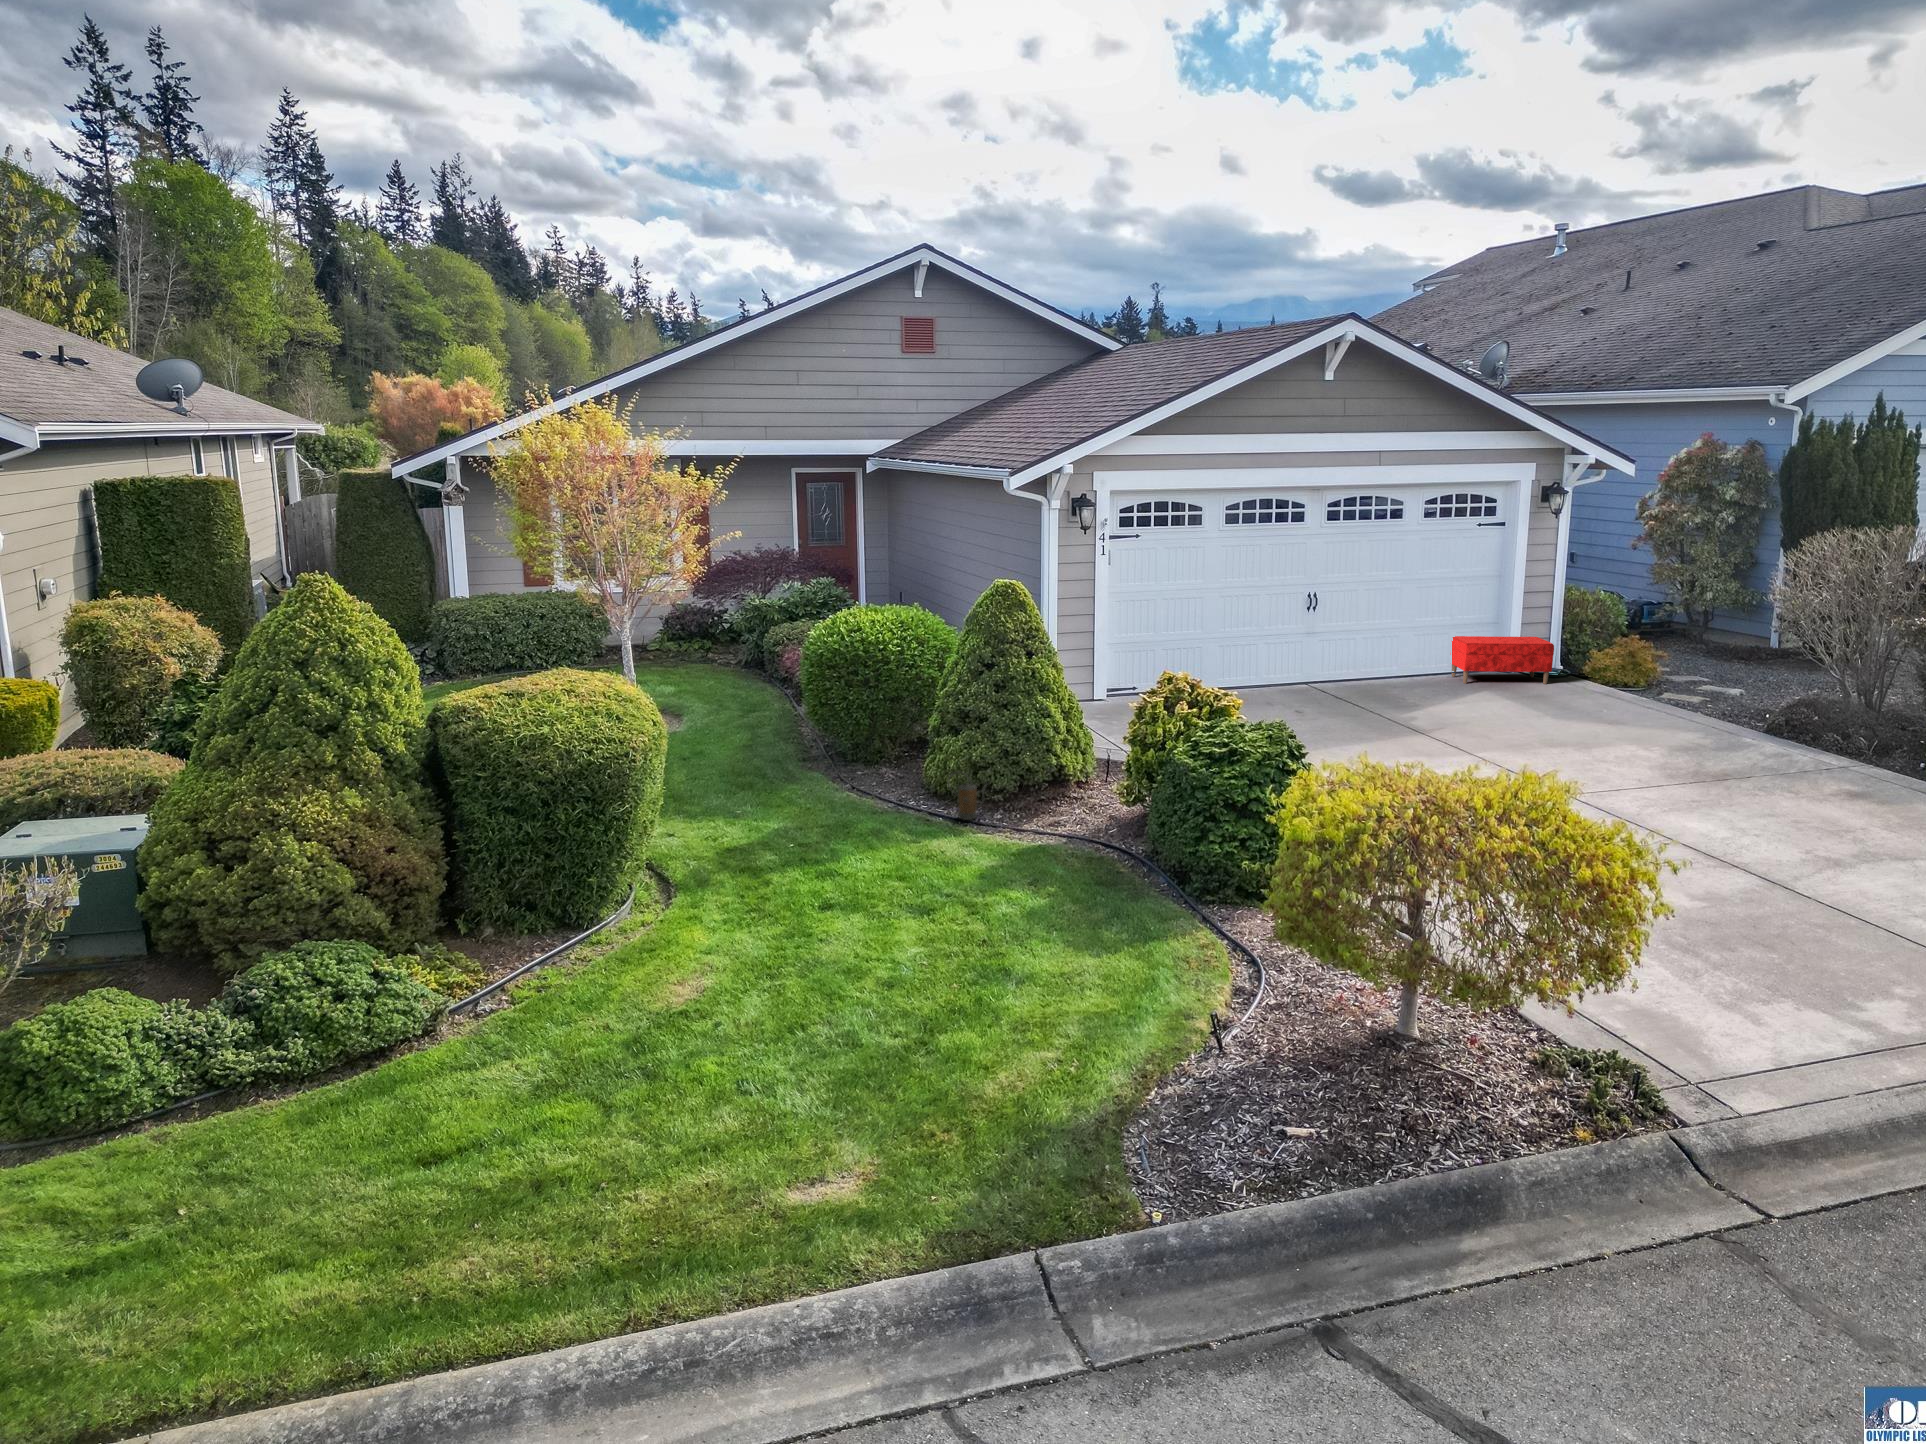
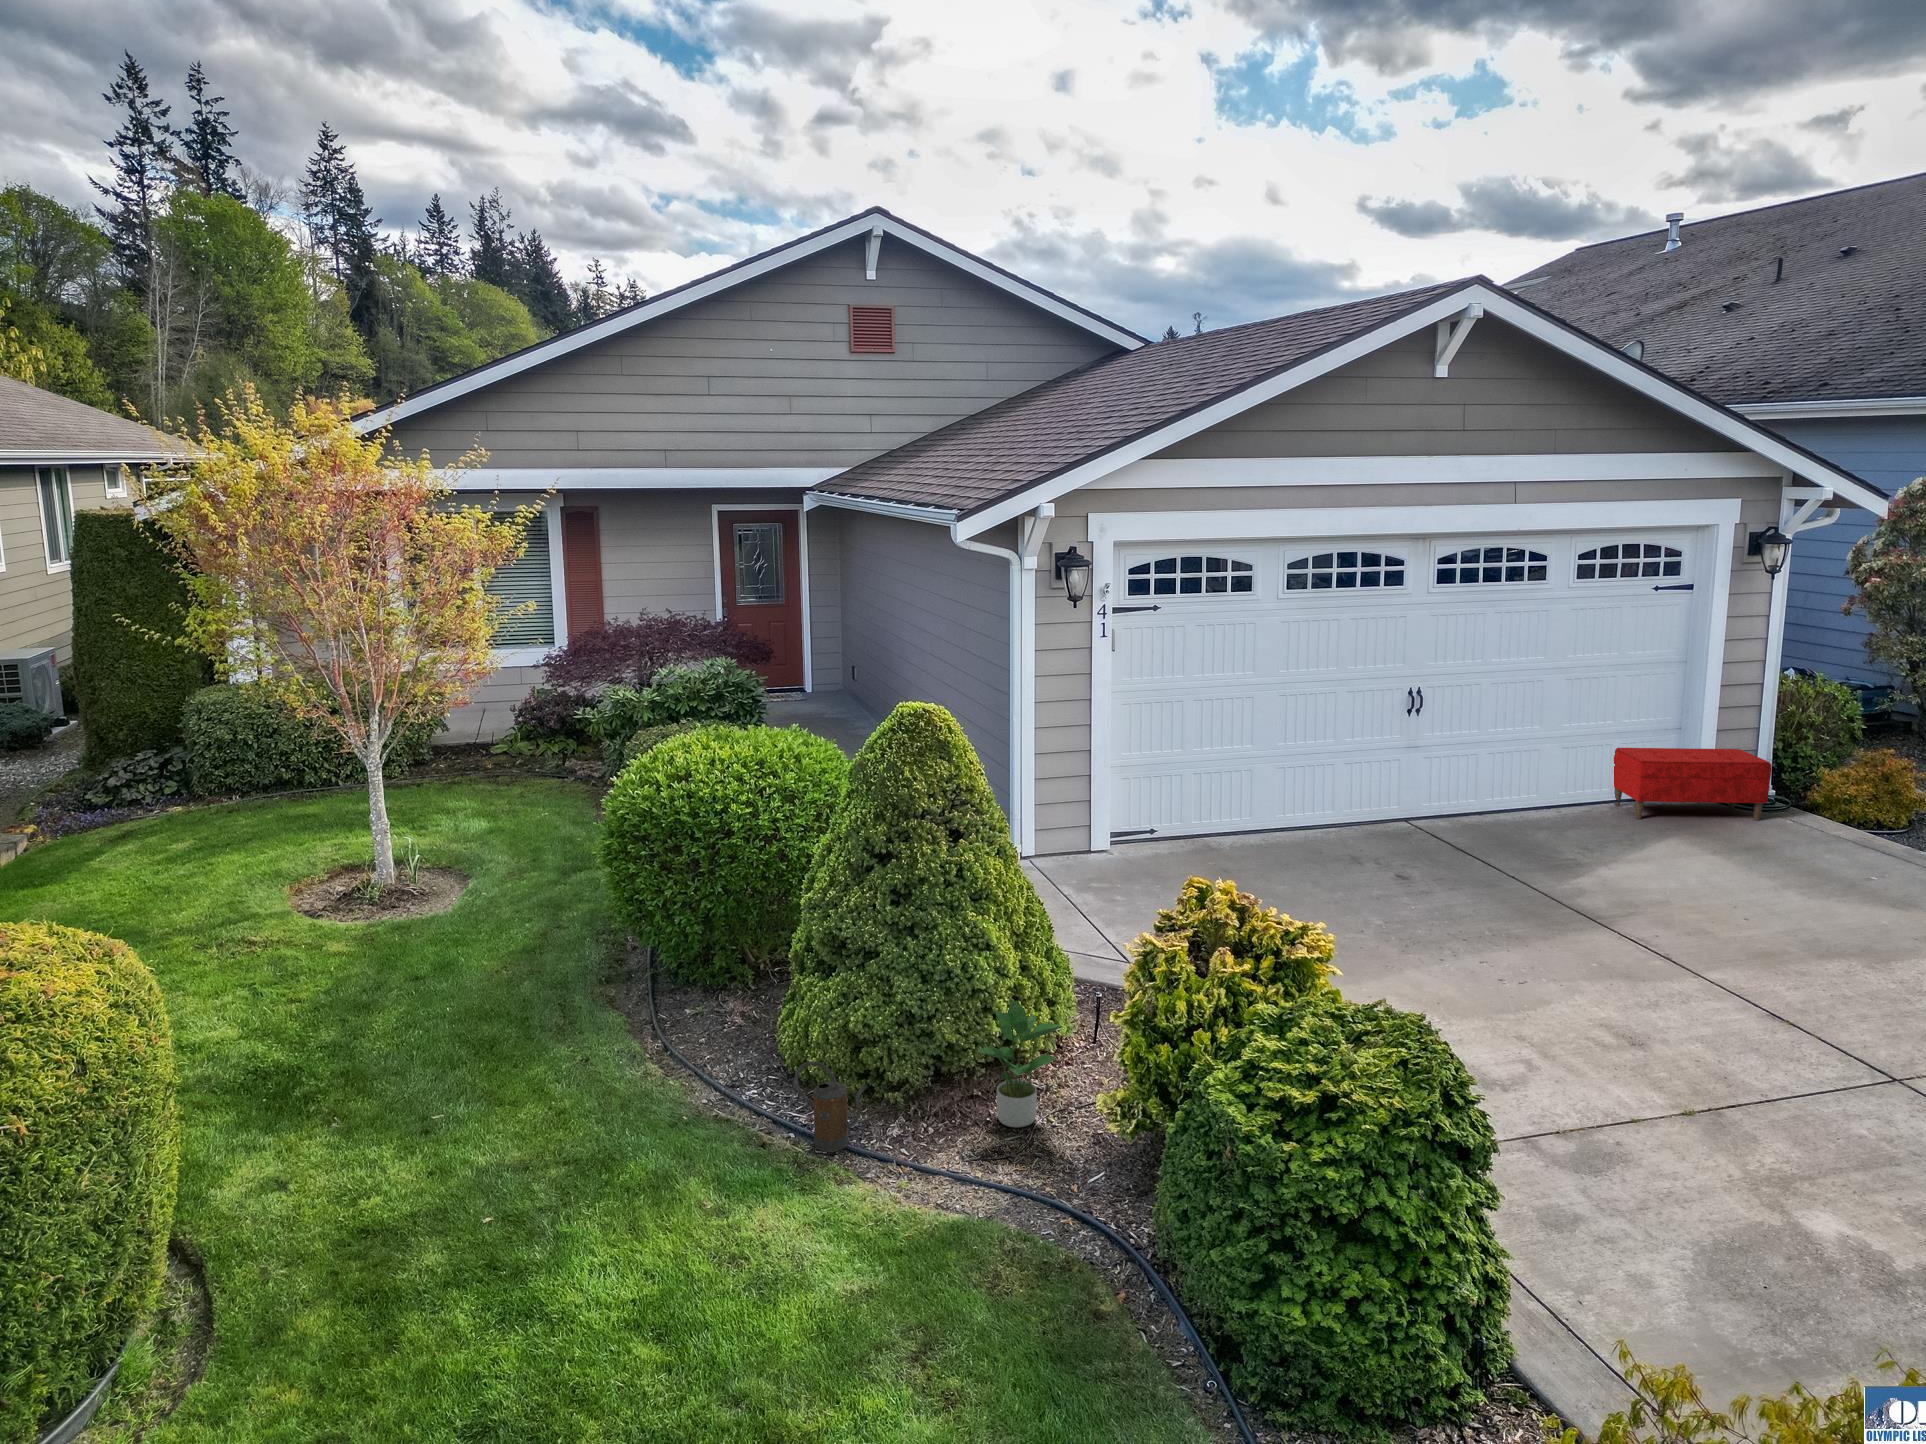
potted plant: none [1048,741,1095,811] -> present [979,999,1062,1127]

